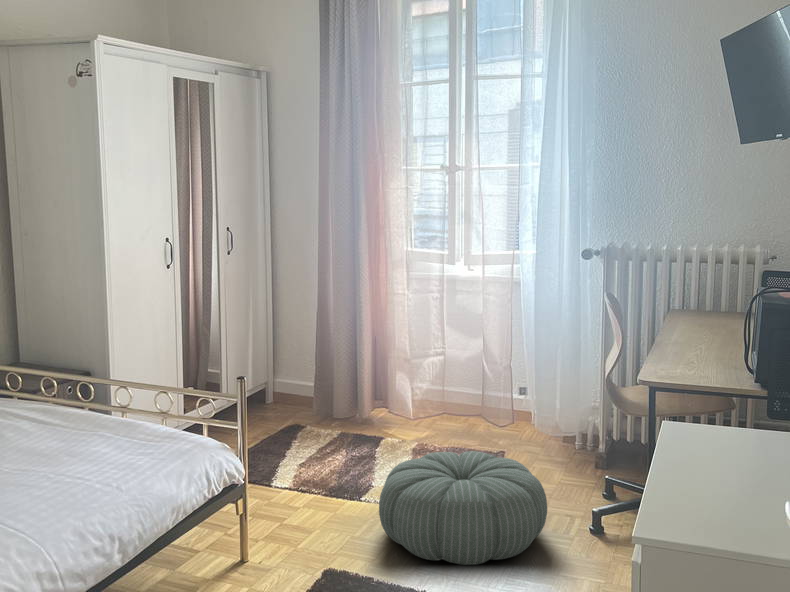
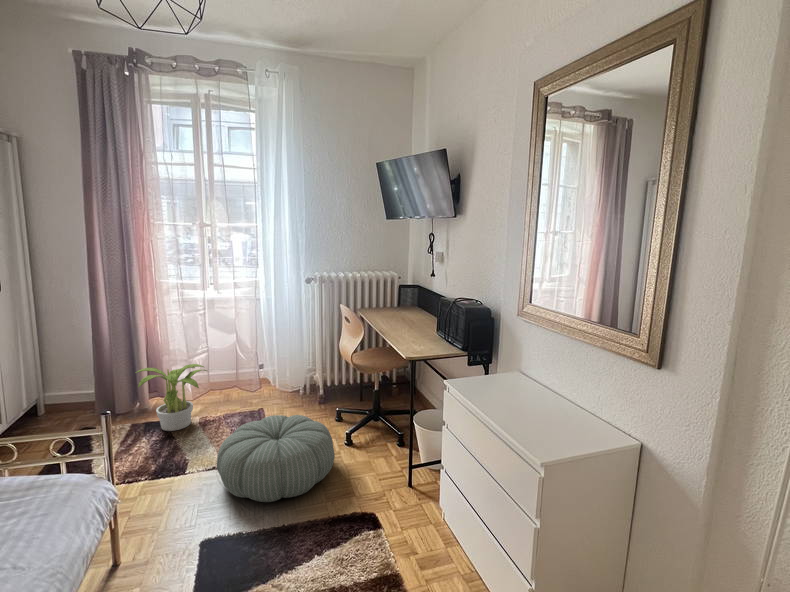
potted plant: none [340,359,439,451] -> present [136,364,207,431]

